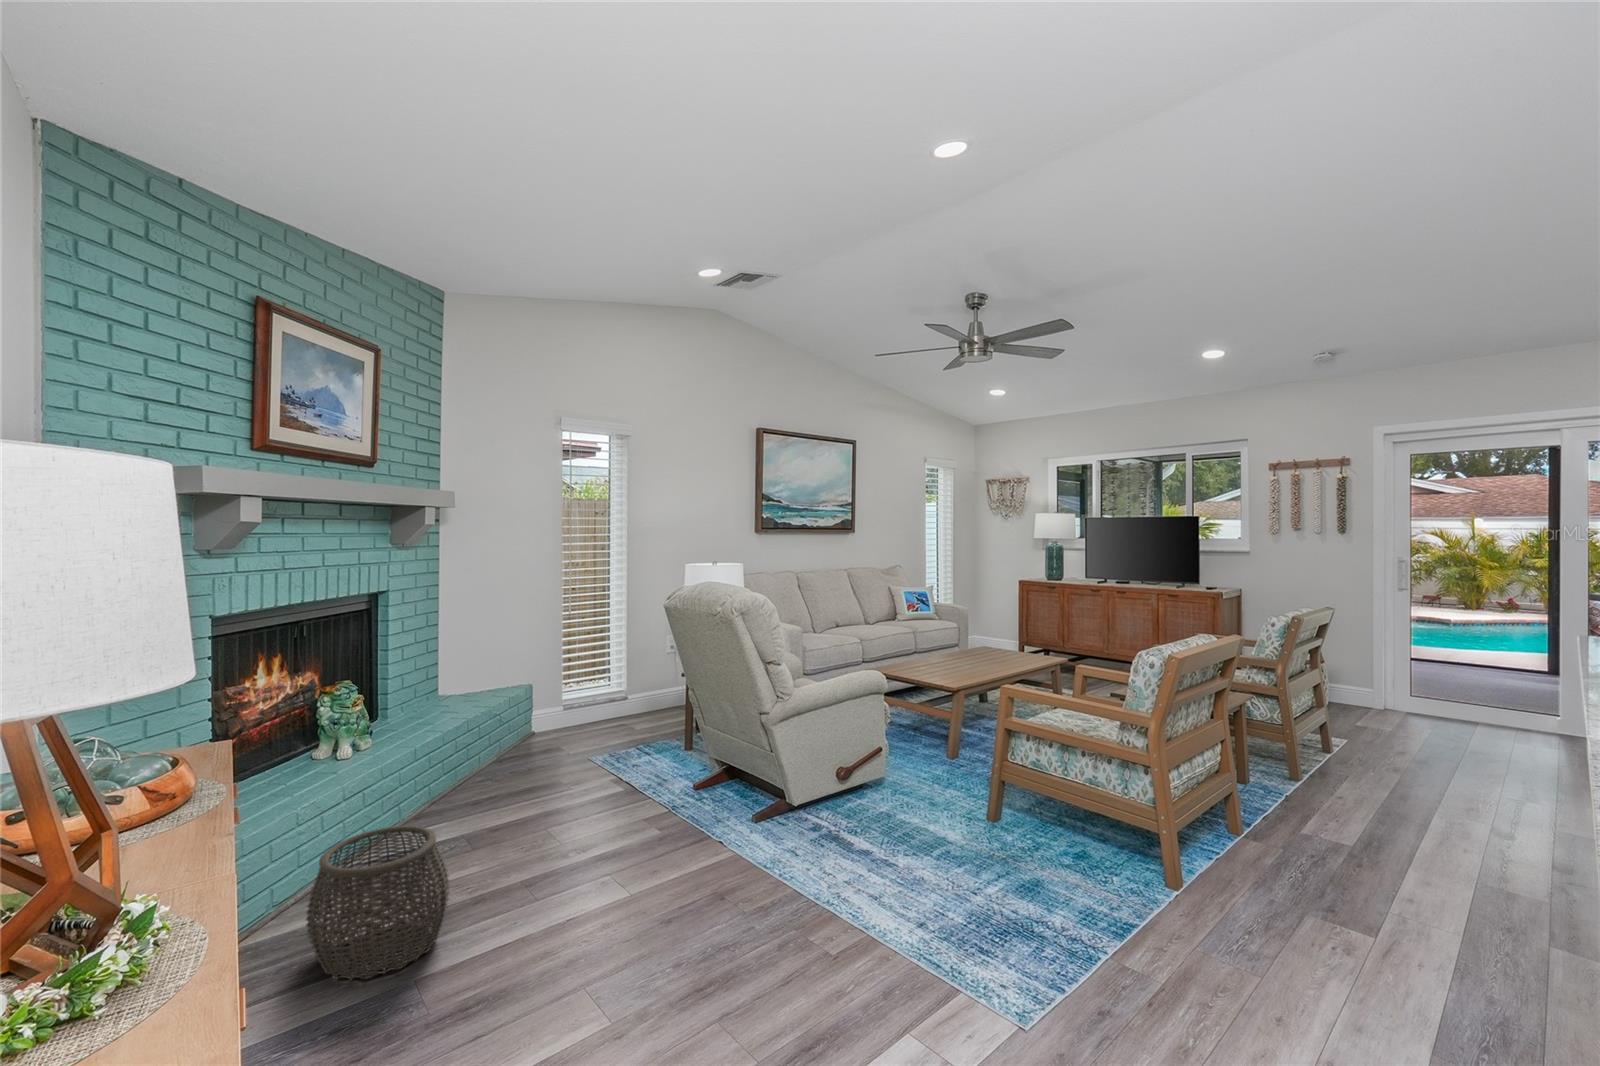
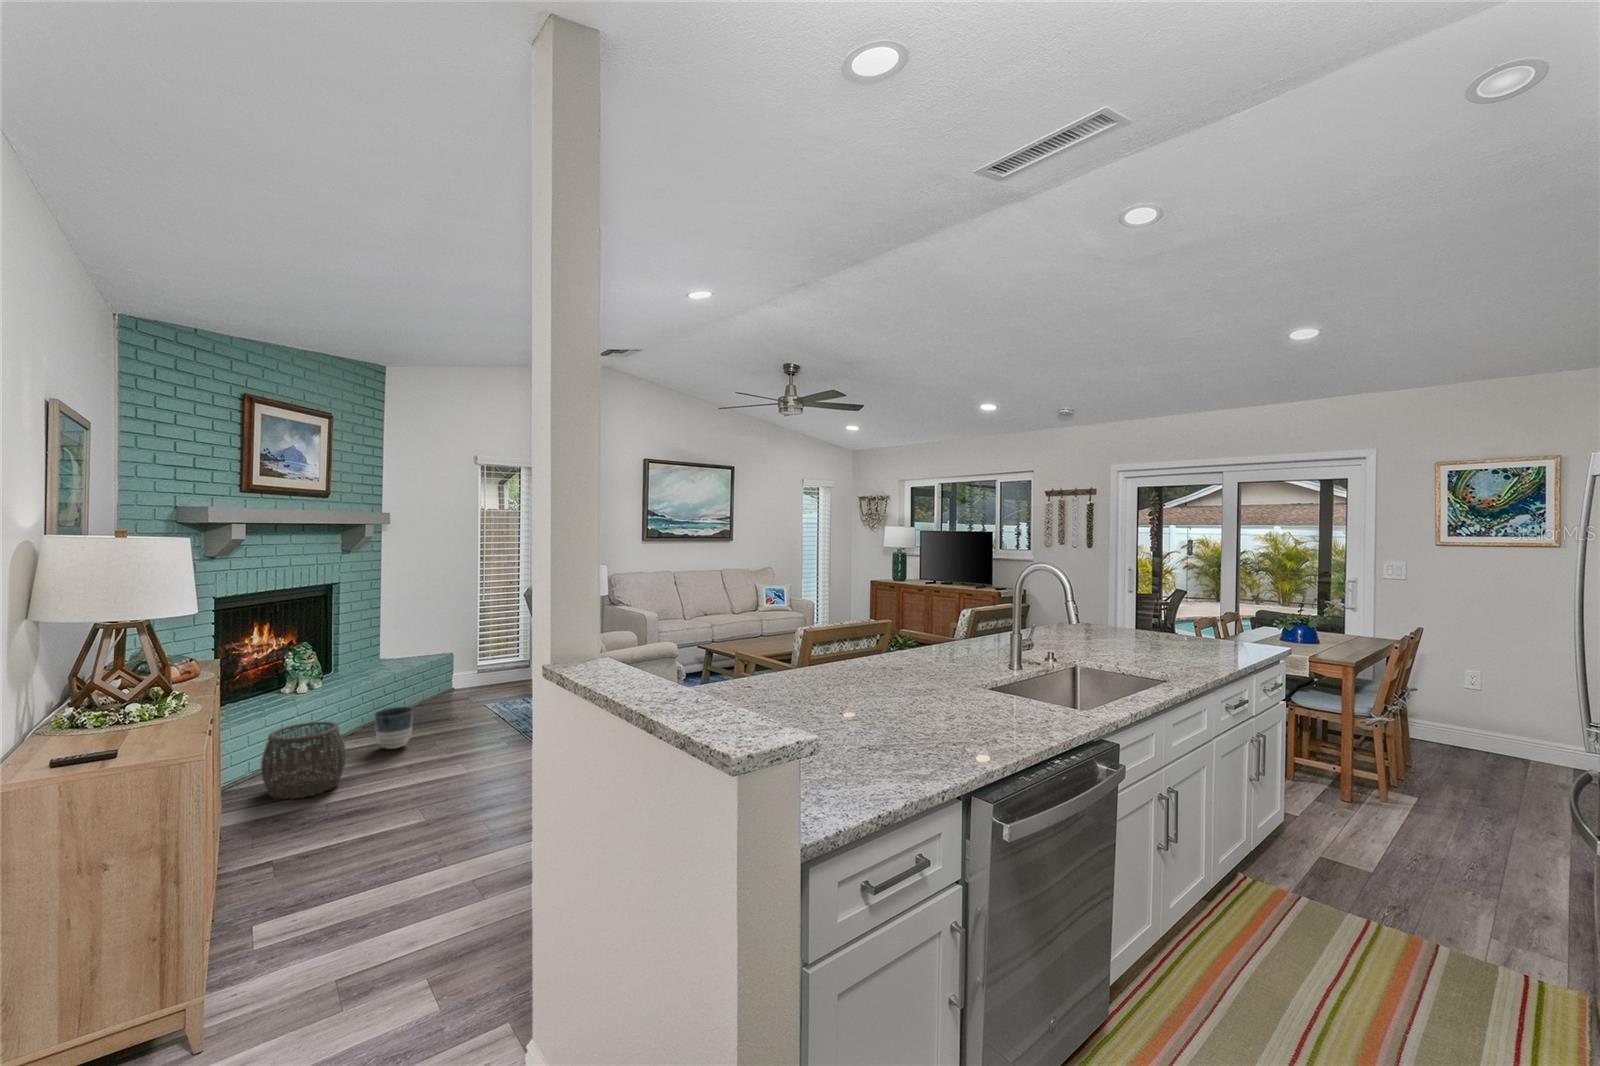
planter: none [470,781,527,852] -> present [374,707,413,749]

